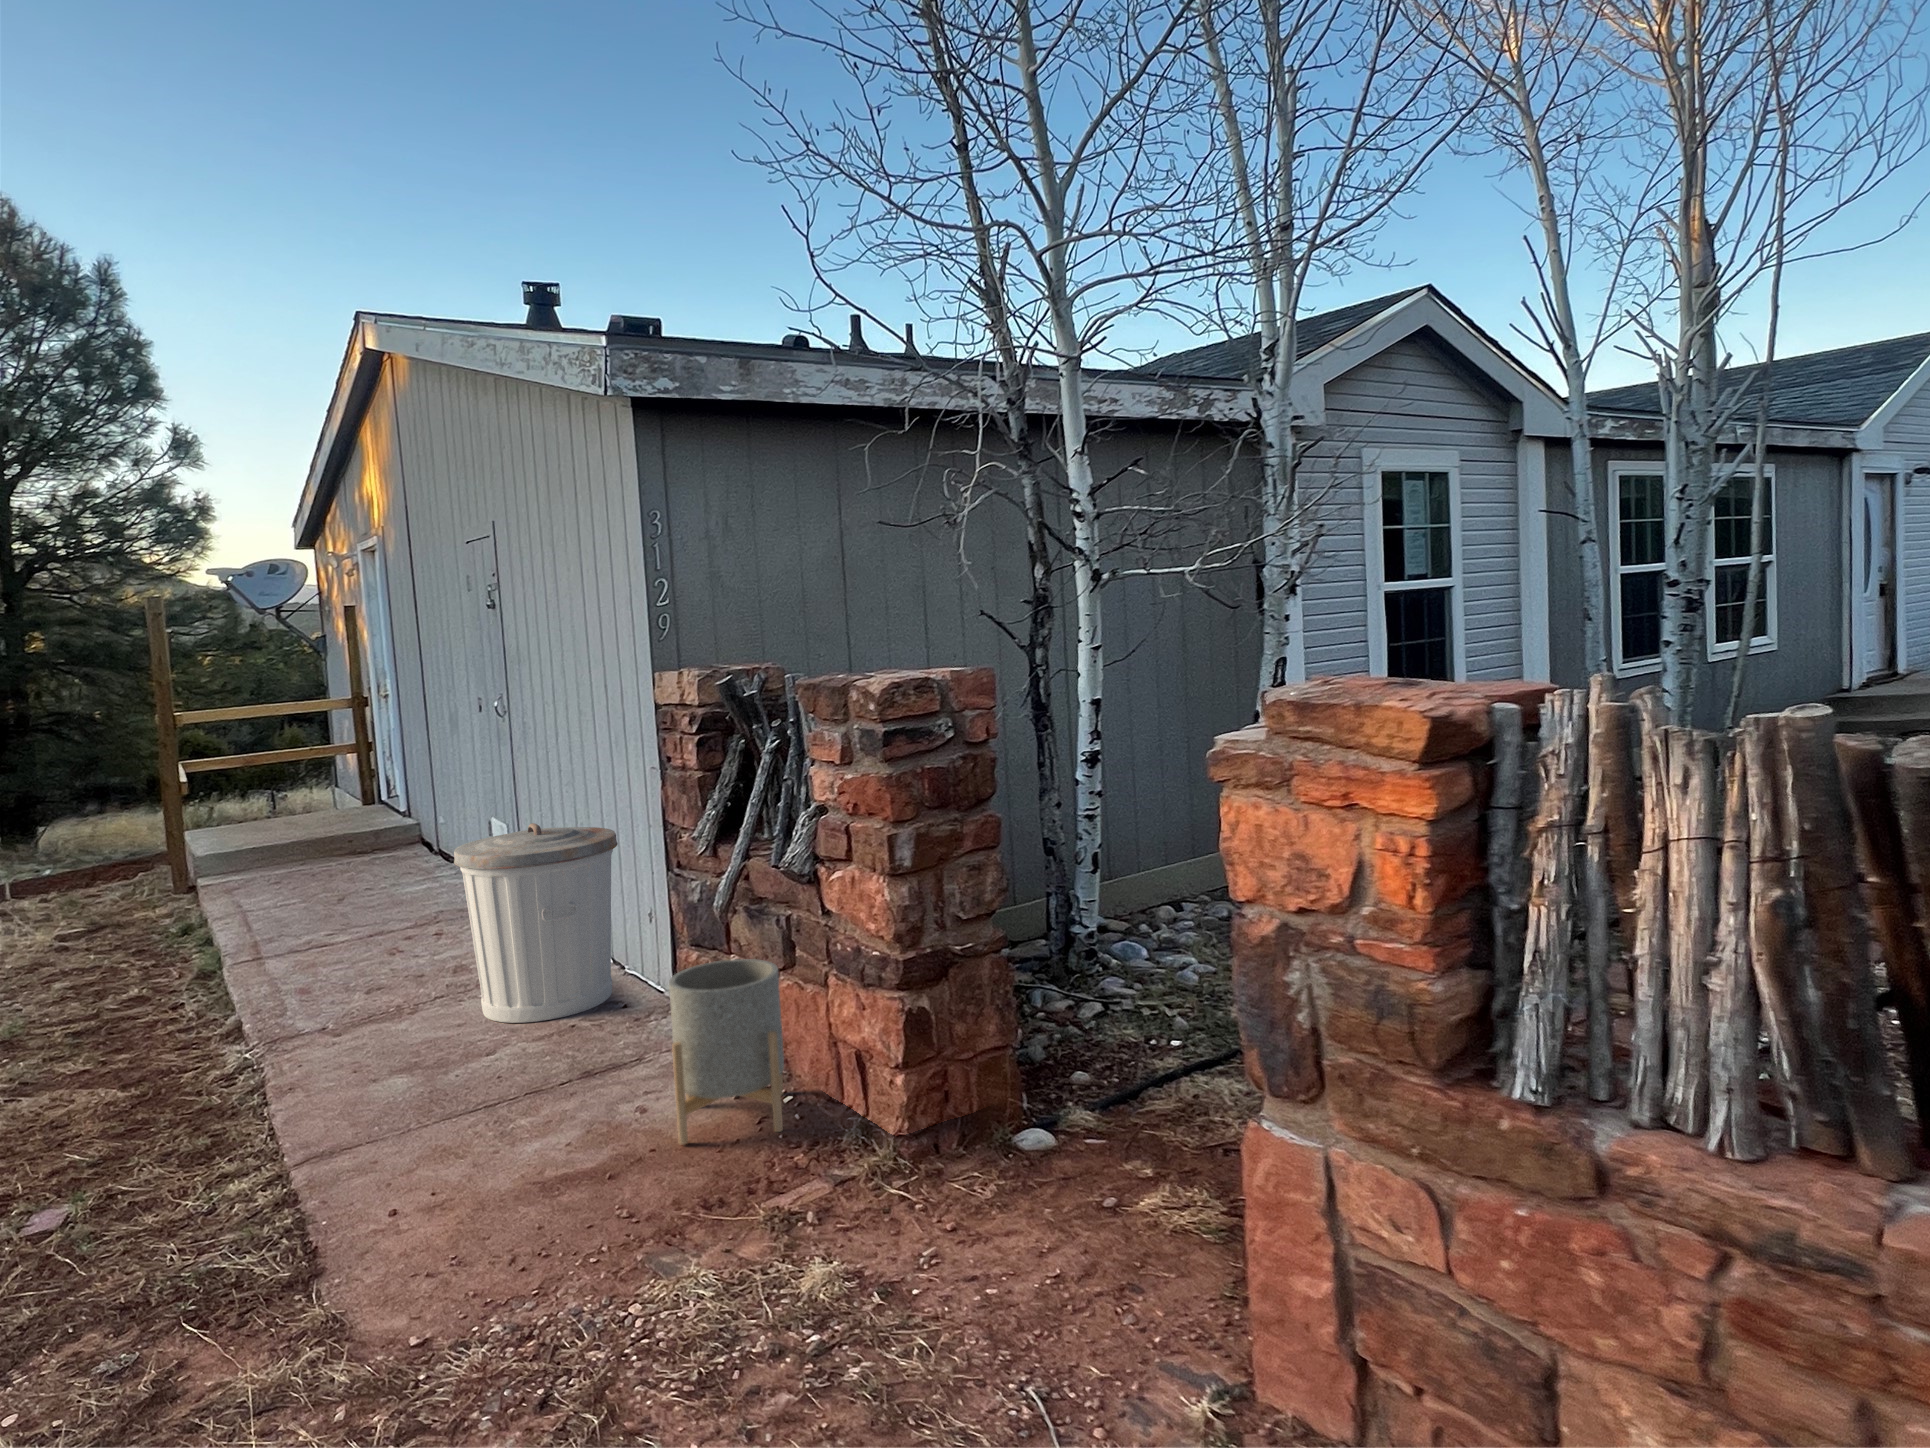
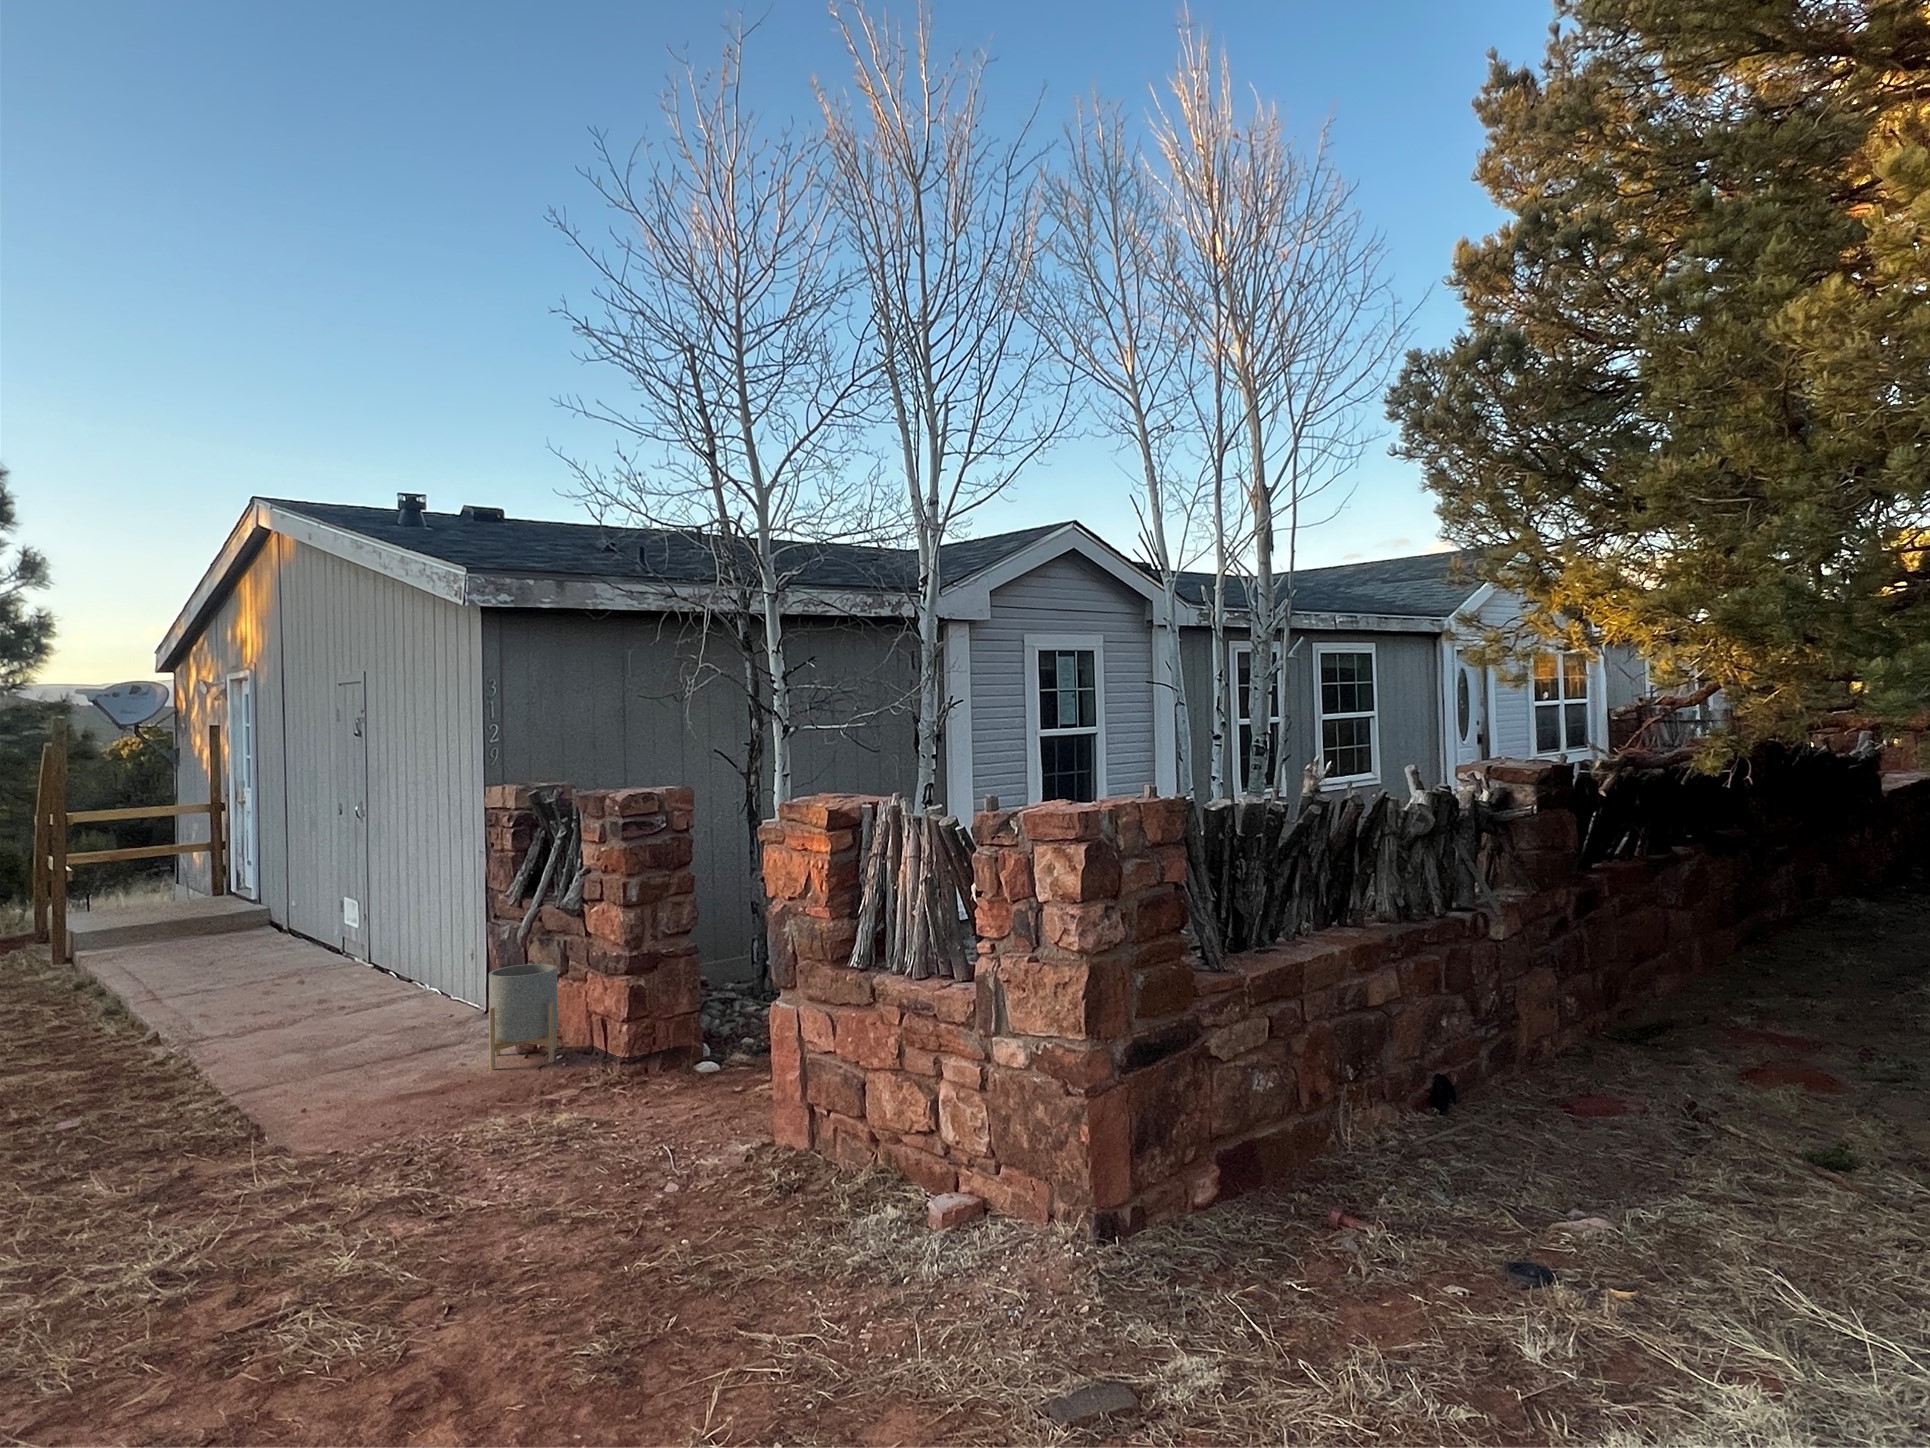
trash can: present [454,823,618,1023] -> none [336,889,452,1024]

